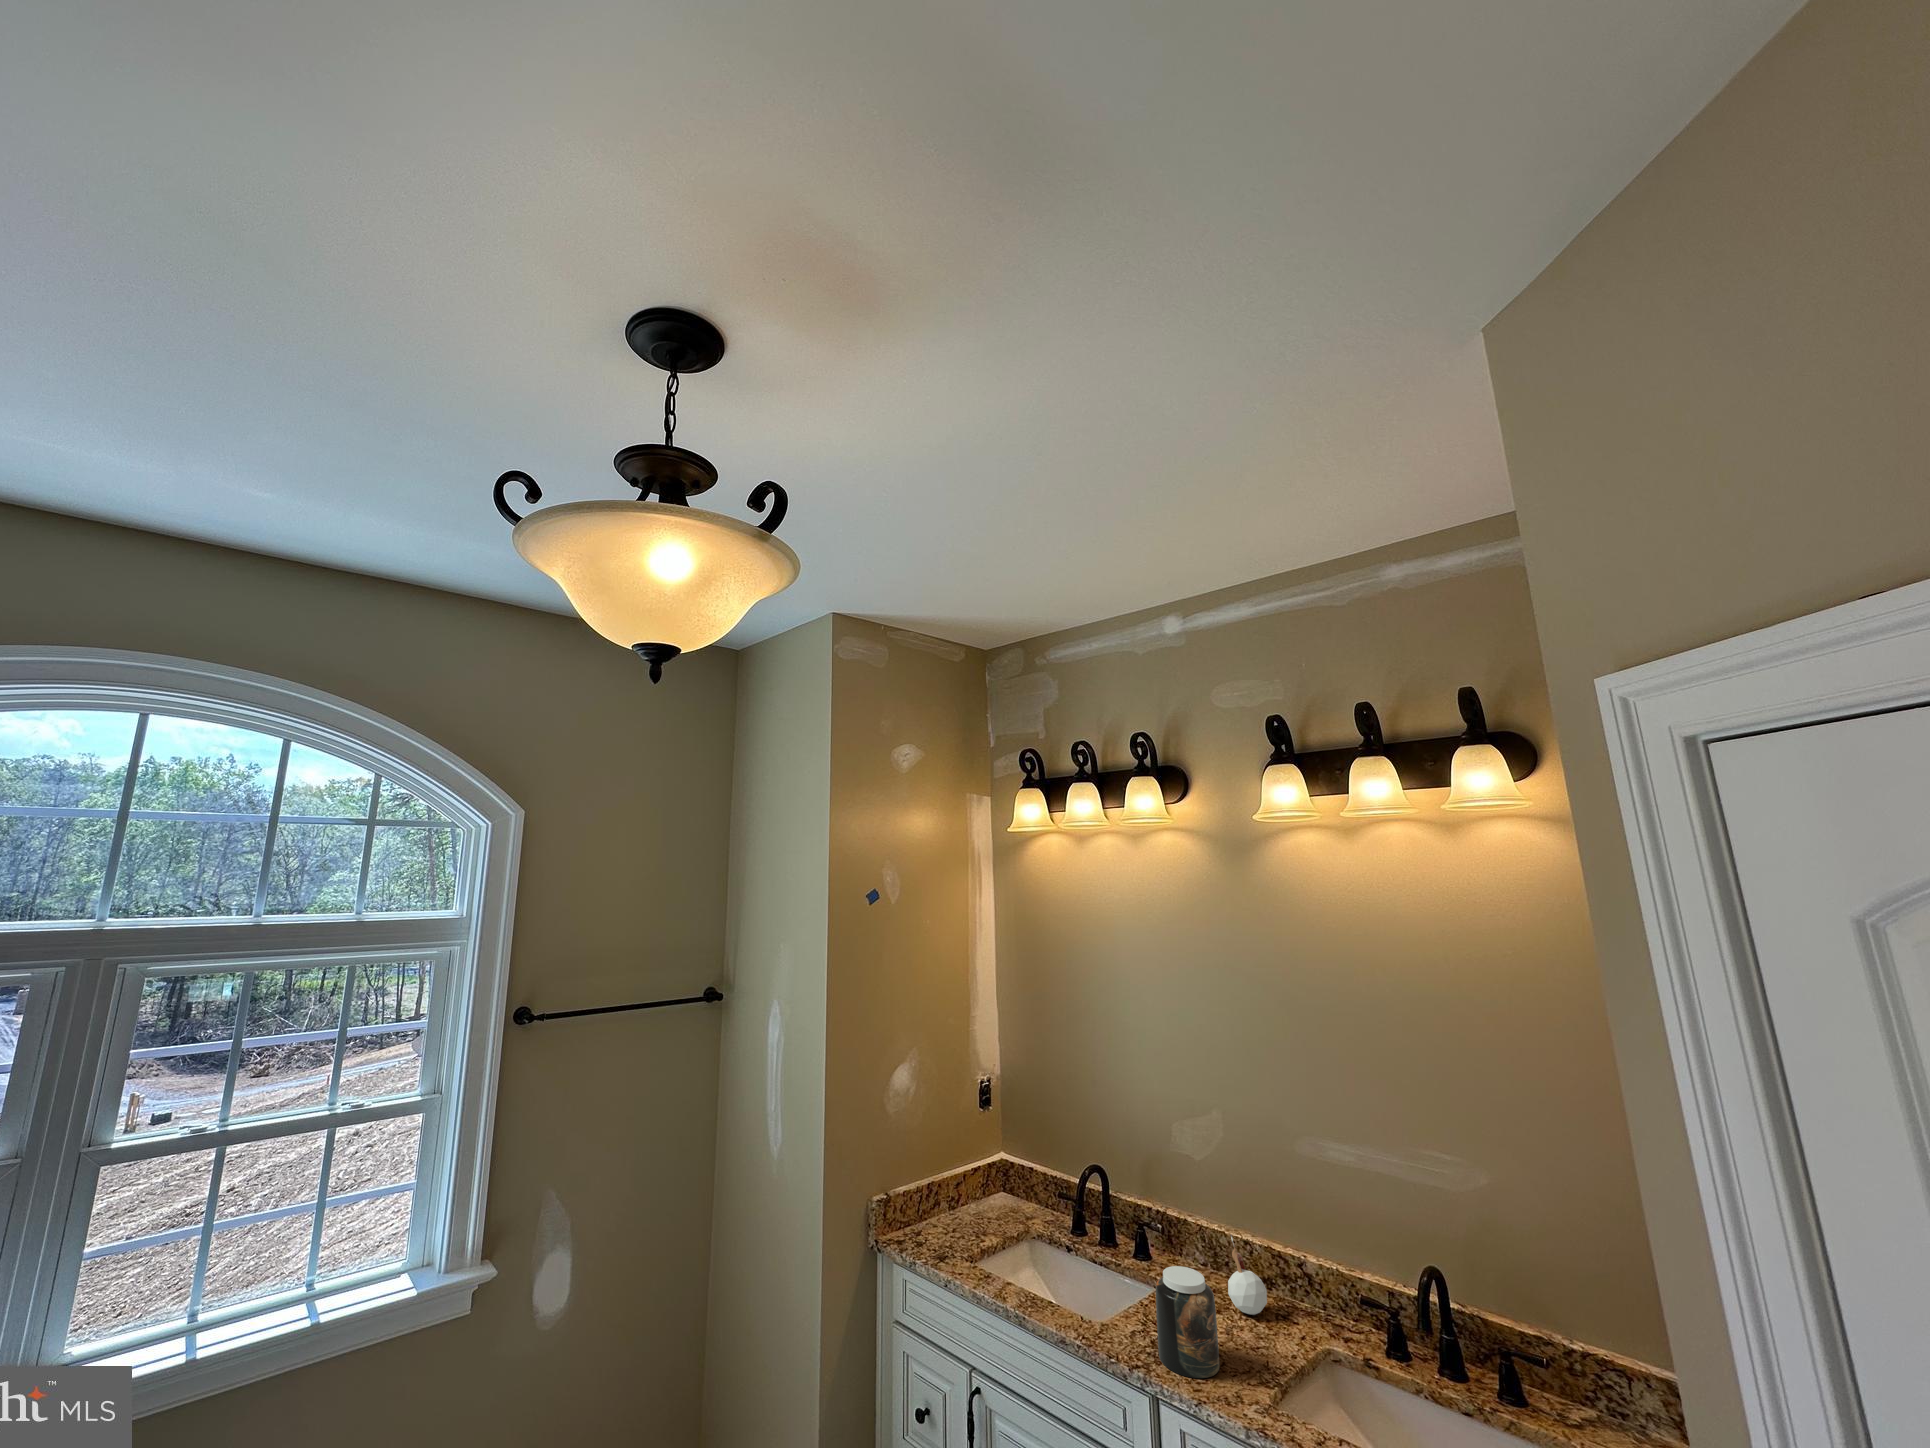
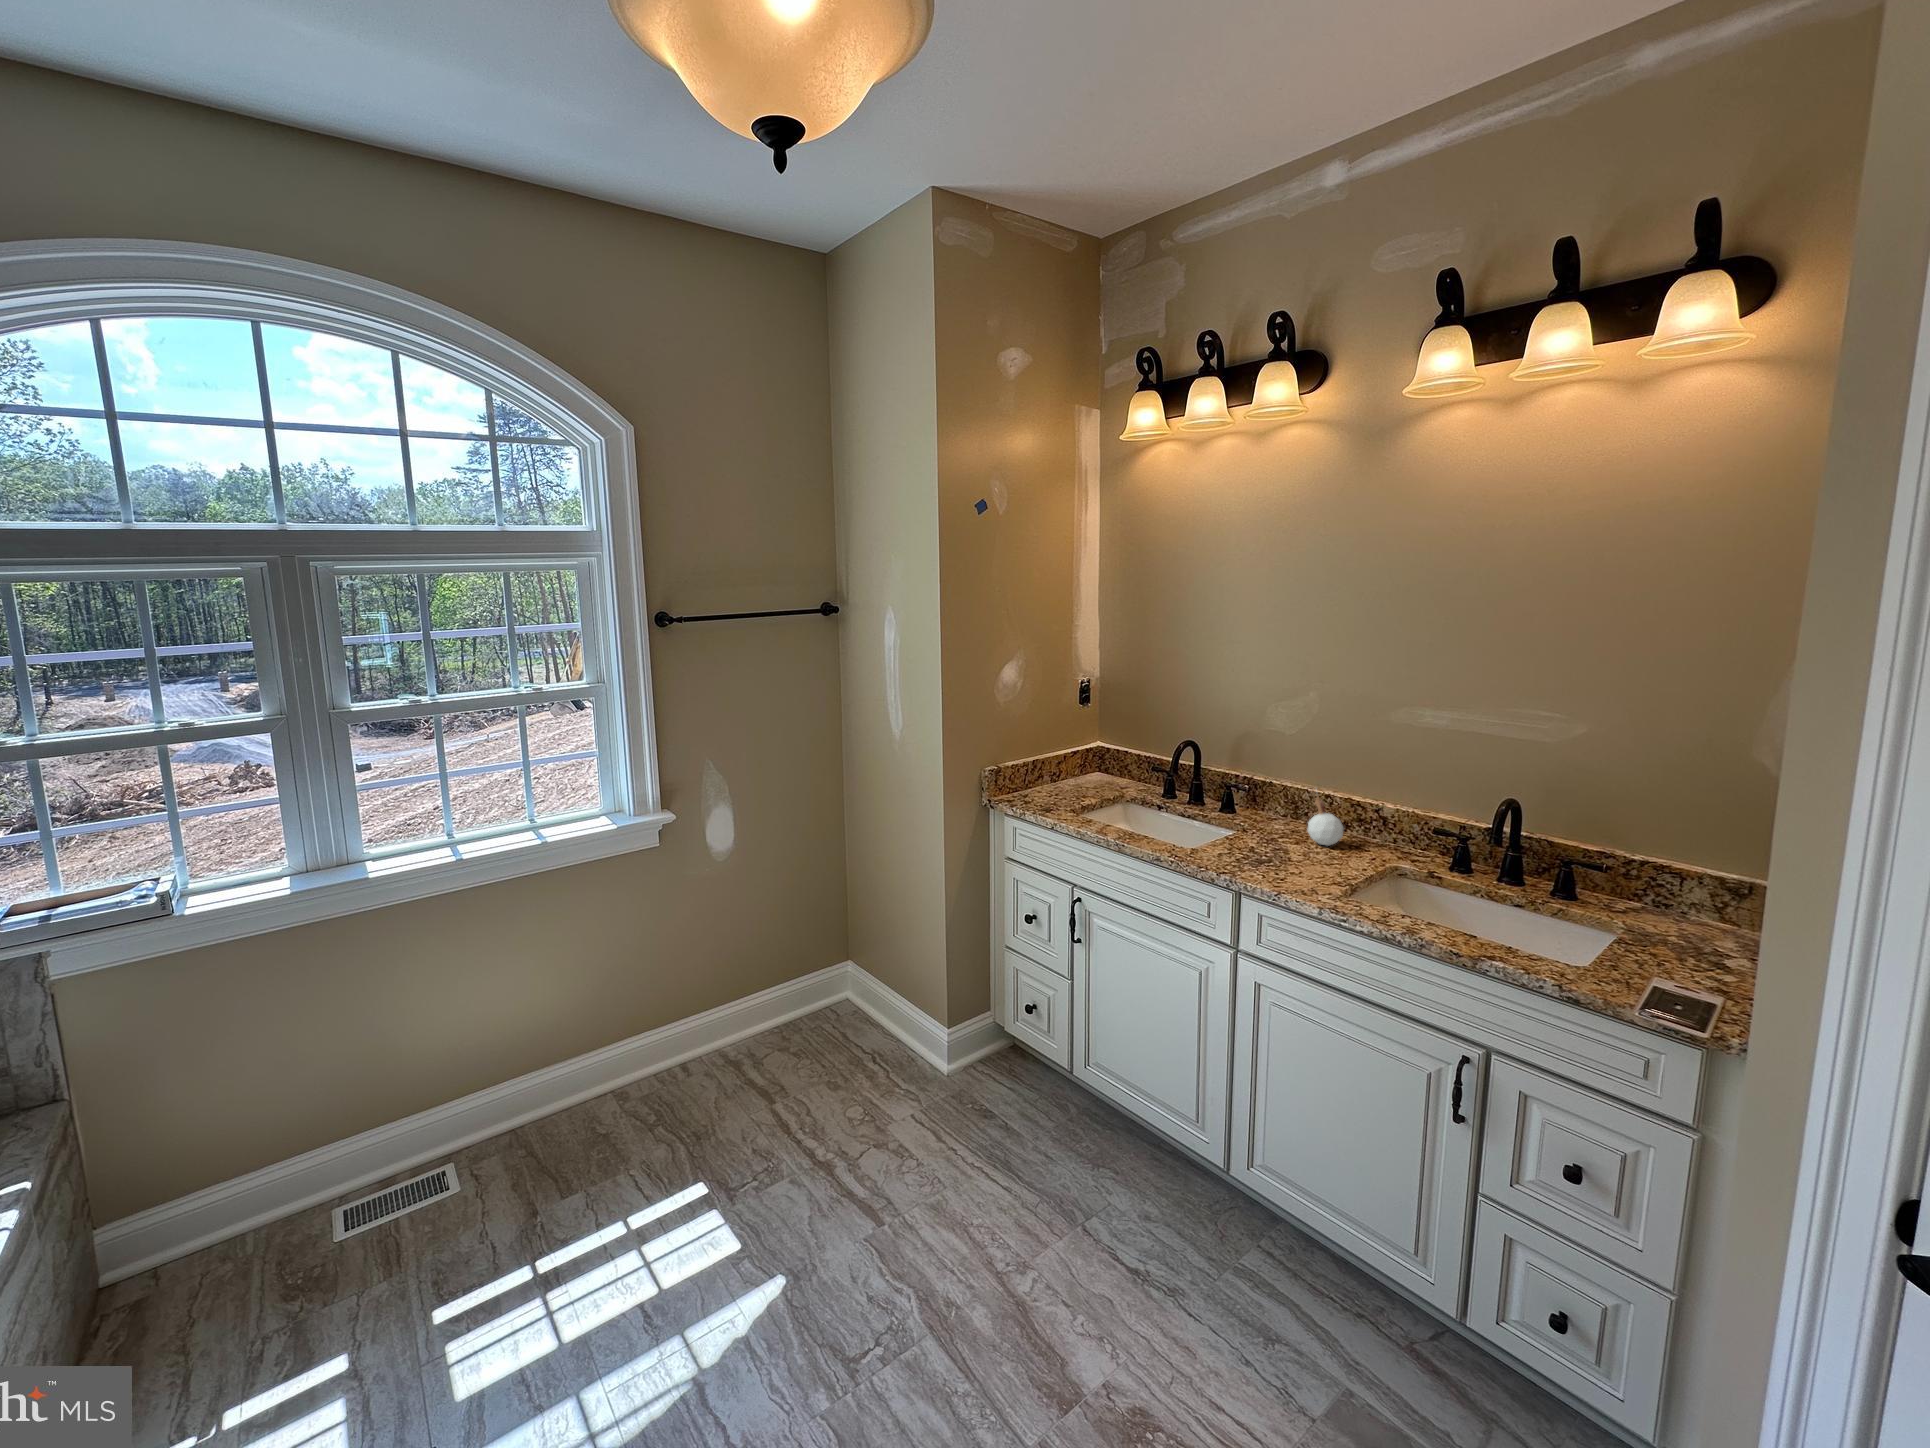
jar: present [1156,1266,1219,1378] -> none [1244,802,1300,880]

